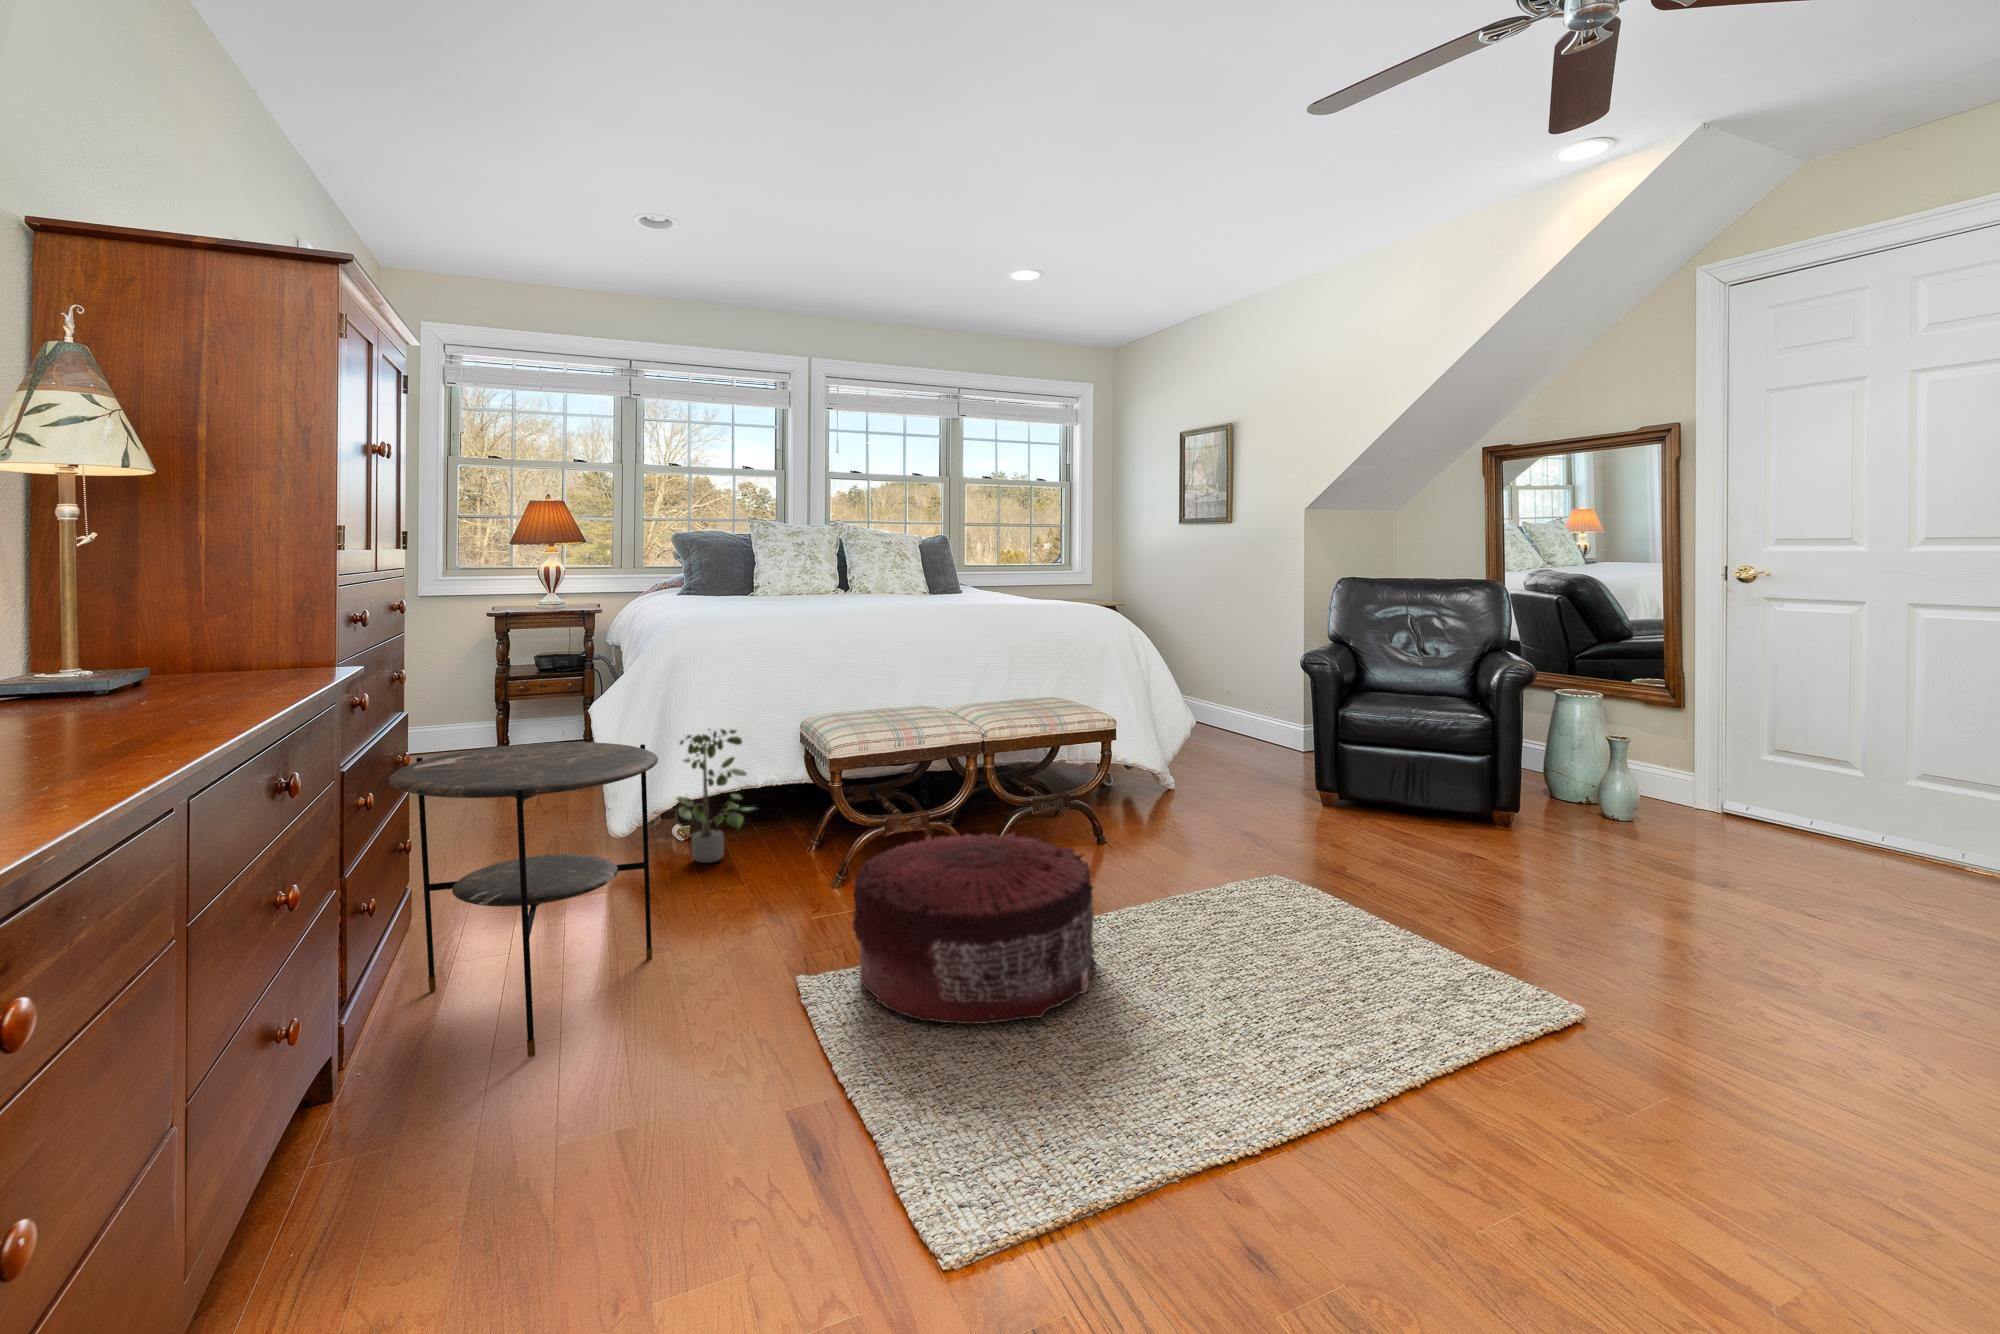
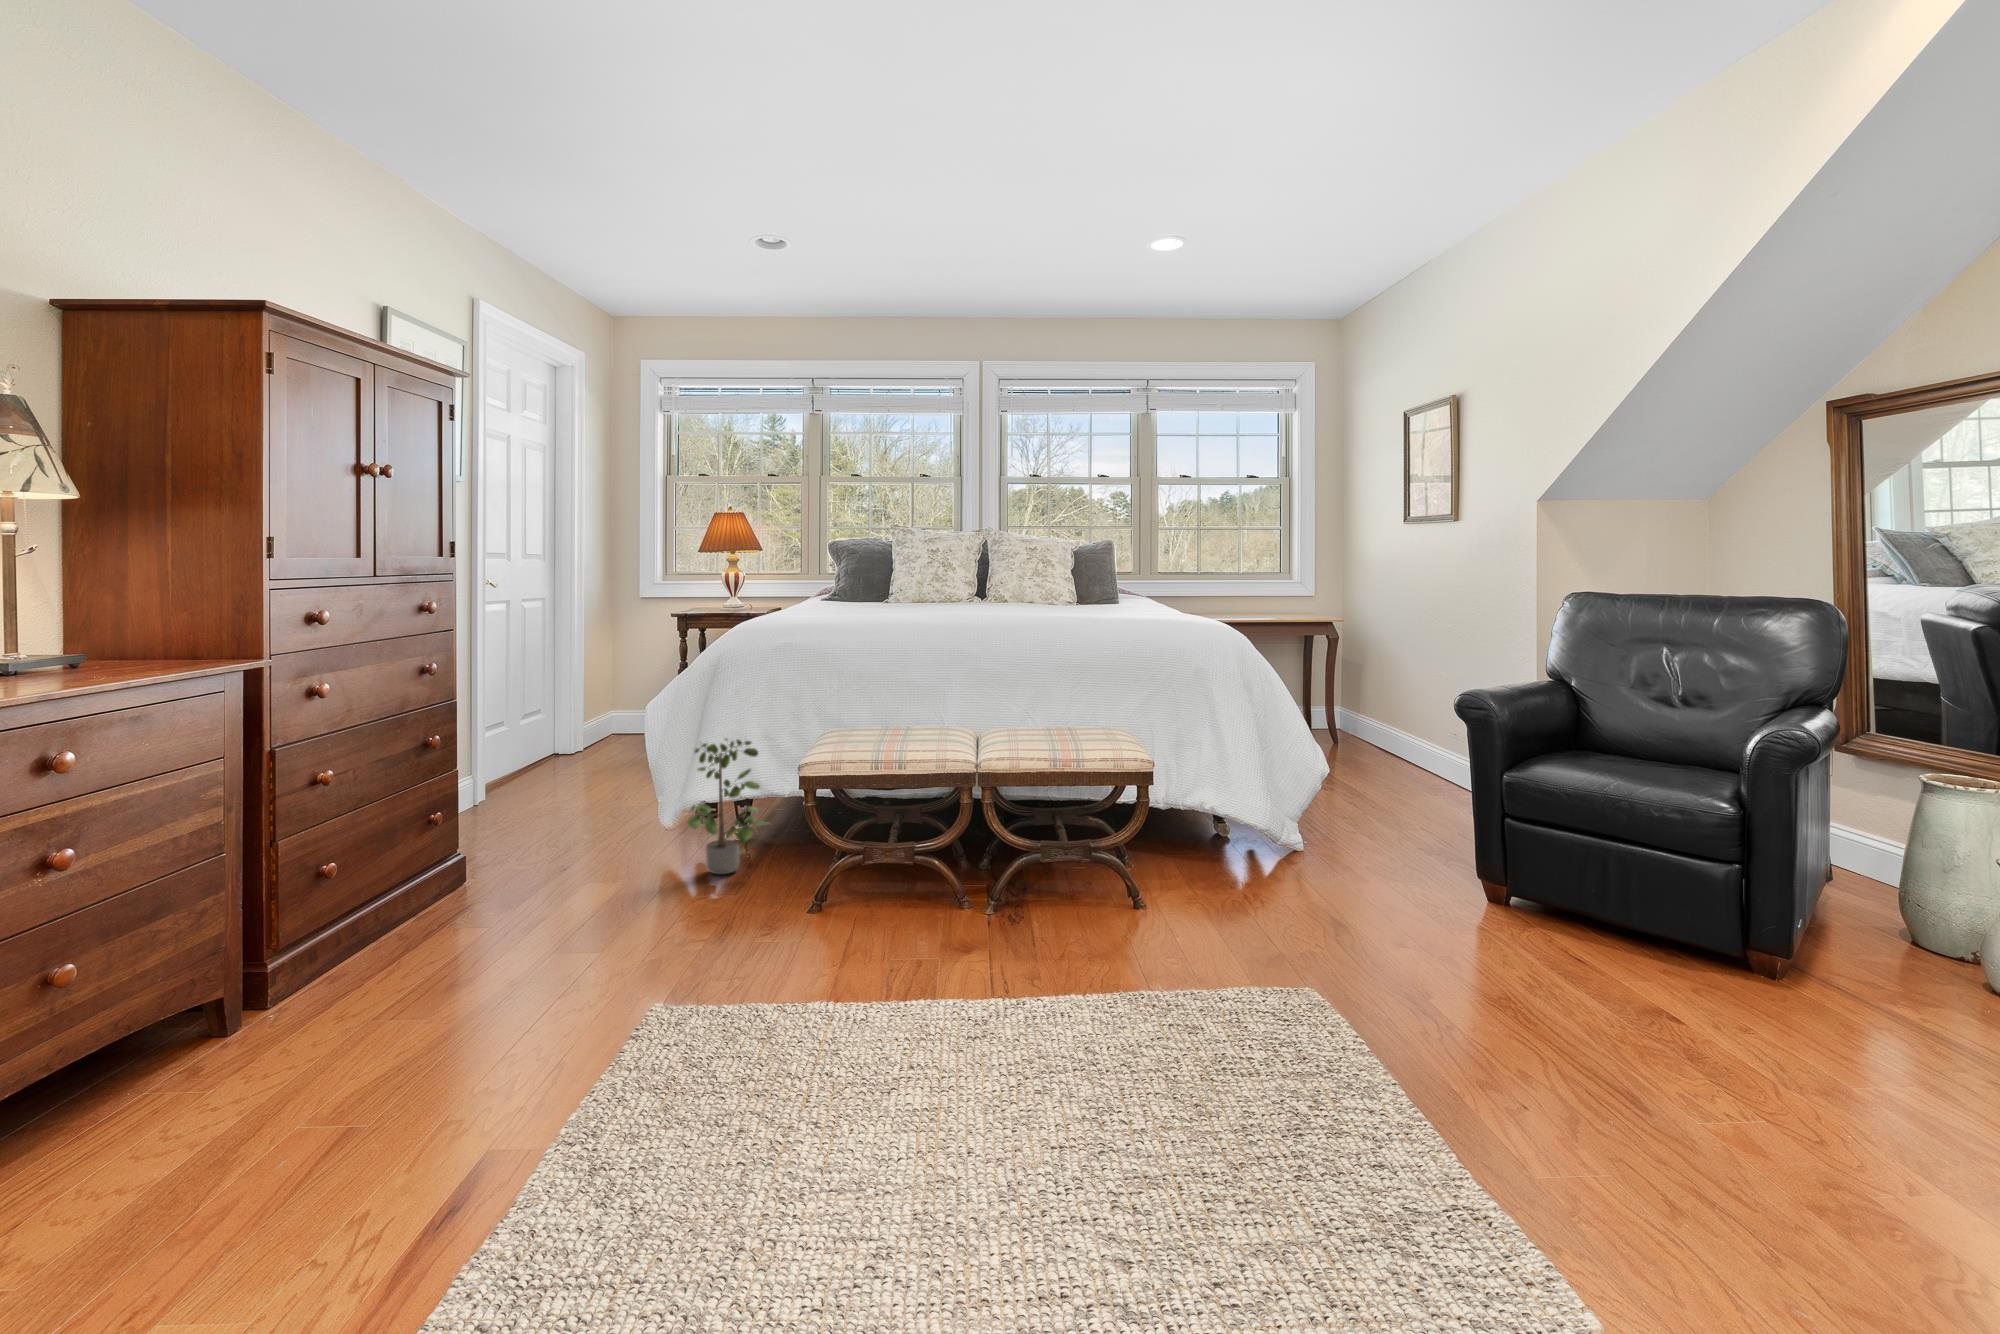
side table: present [388,742,658,1057] -> none [261,746,556,1059]
pouf: present [853,832,1096,1024] -> none [663,879,961,1131]

